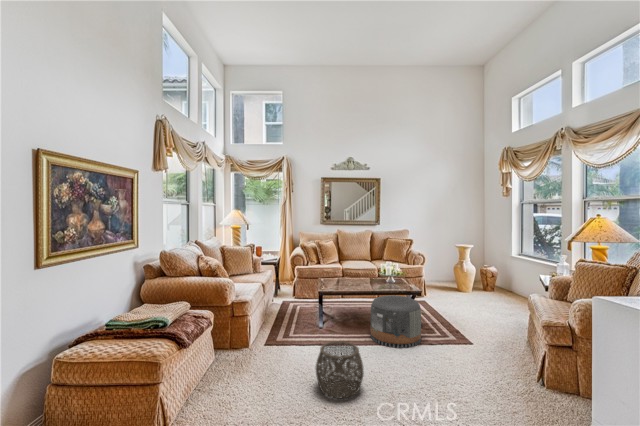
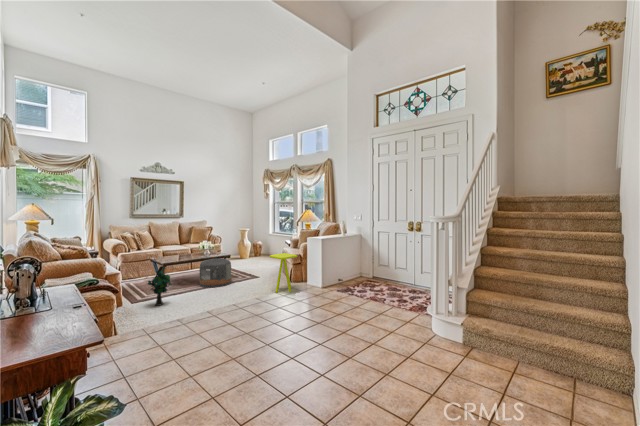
decorative plant: none [278,305,313,365] -> present [148,267,171,306]
side table: none [486,313,558,412] -> present [269,253,297,292]
woven basket: present [316,341,364,399] -> none [184,281,213,310]

